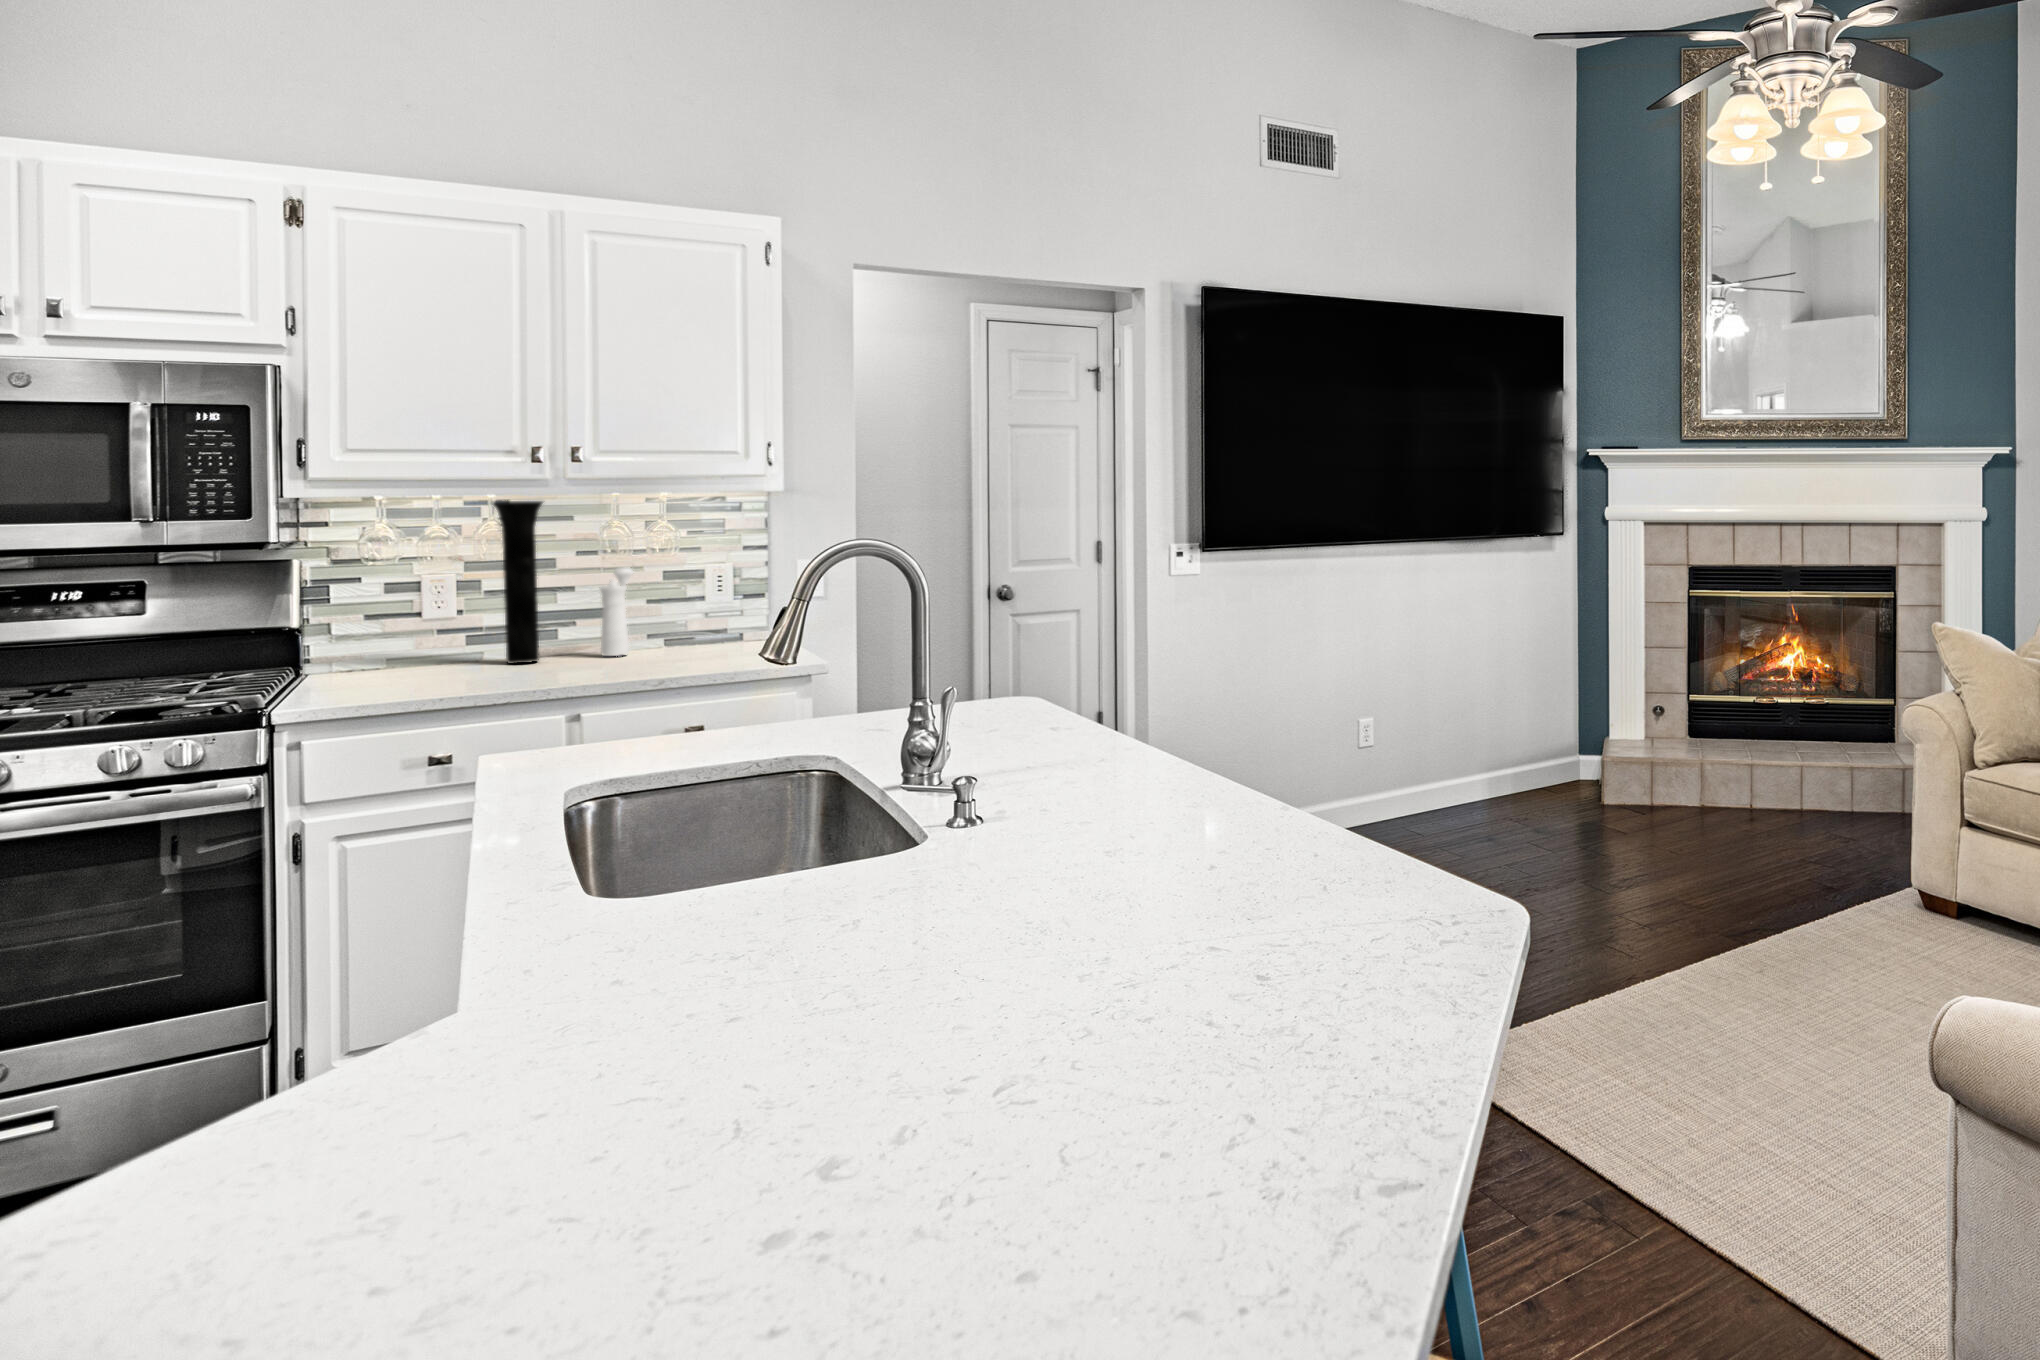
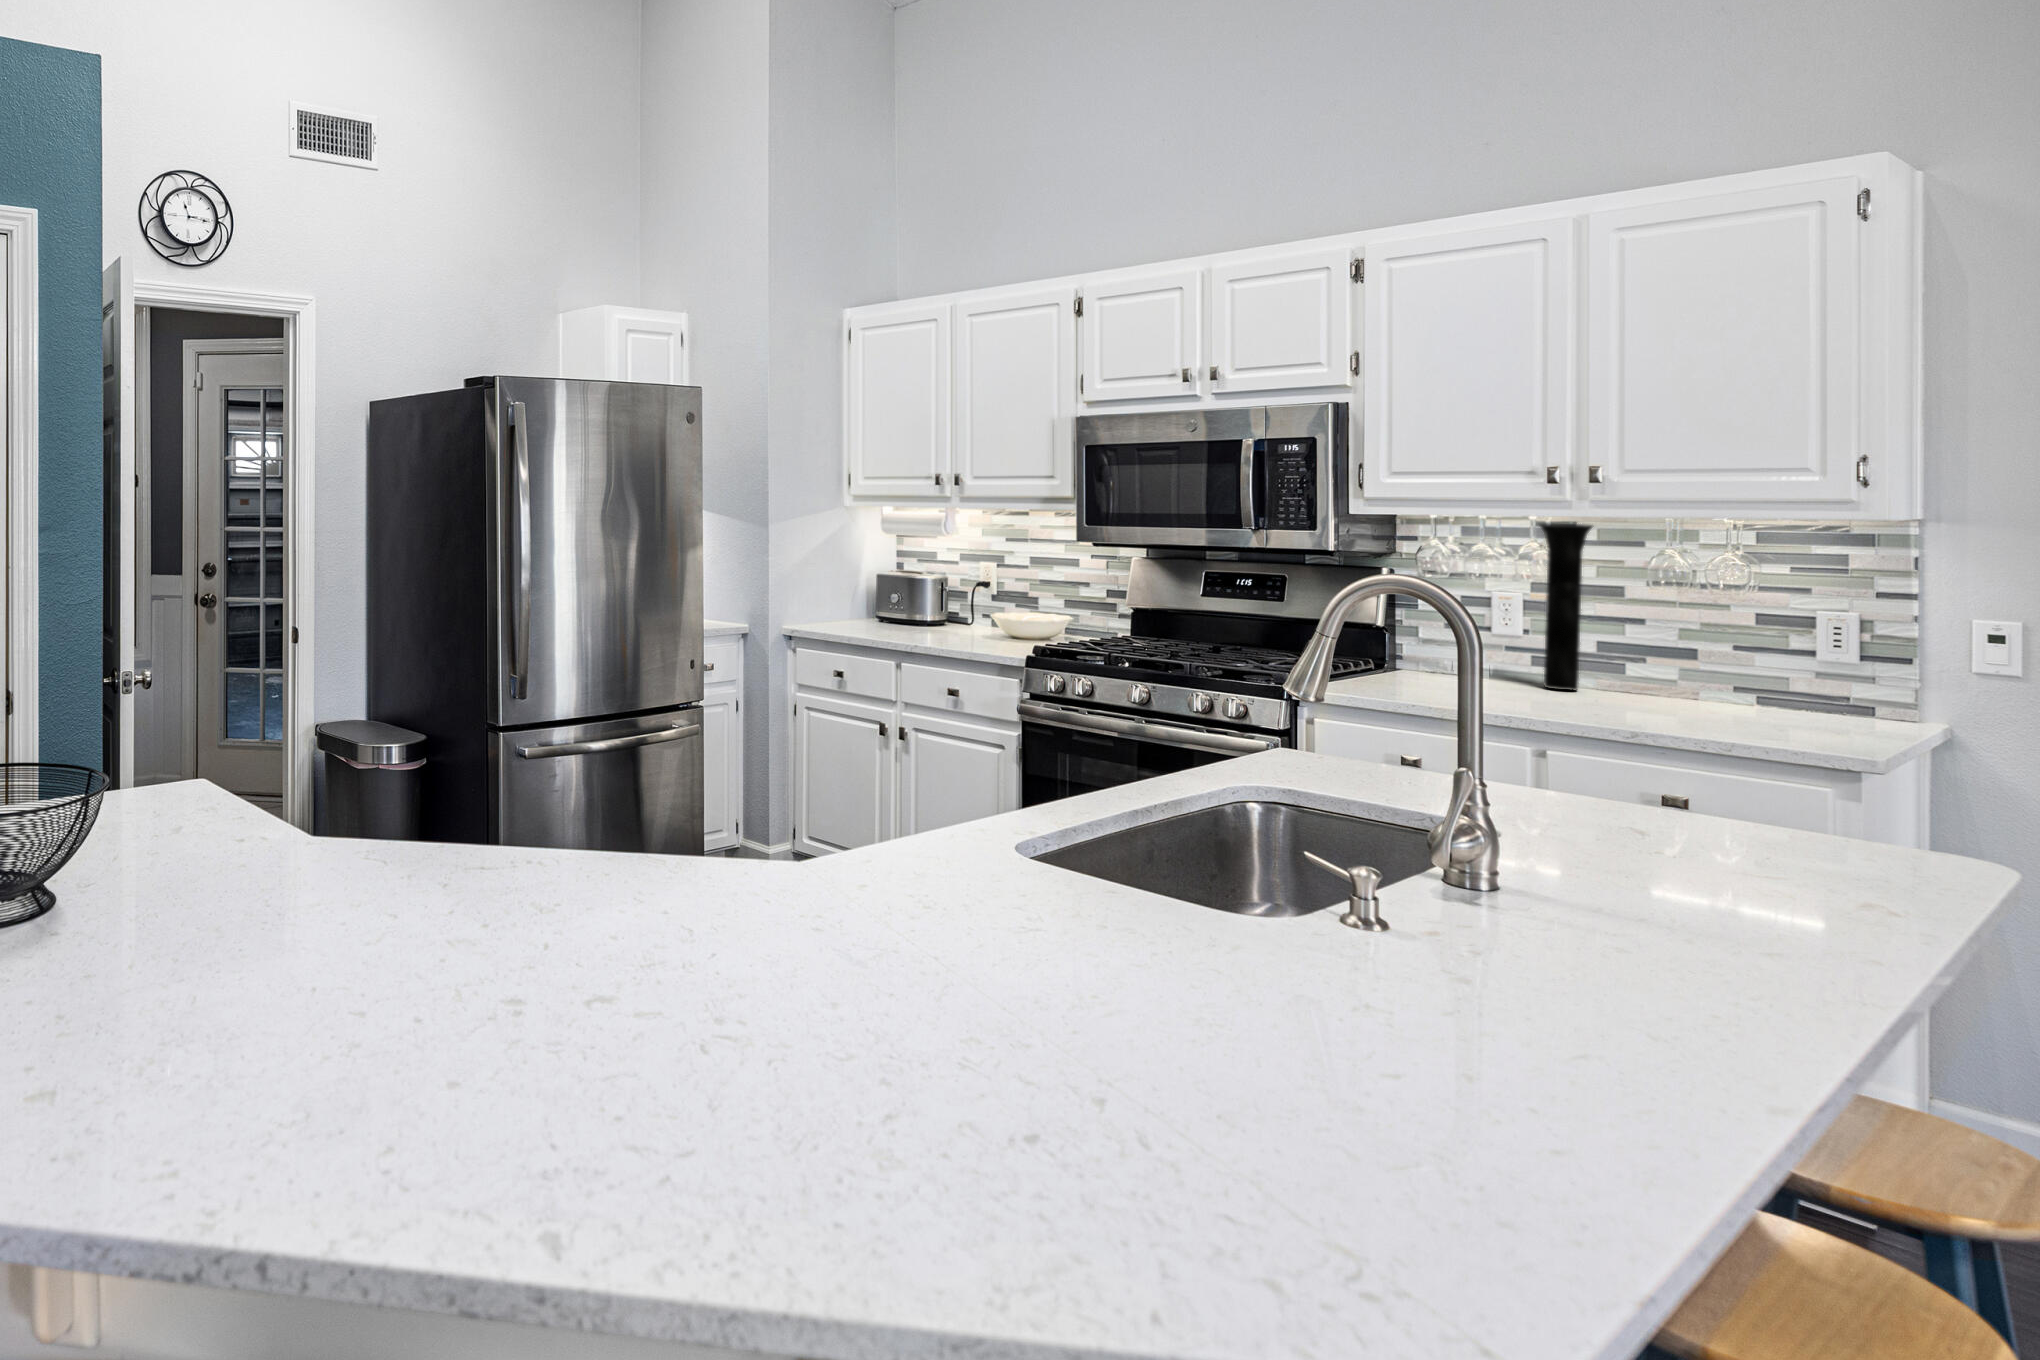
pepper mill: present [600,568,633,656] -> none [1651,604,1714,701]

